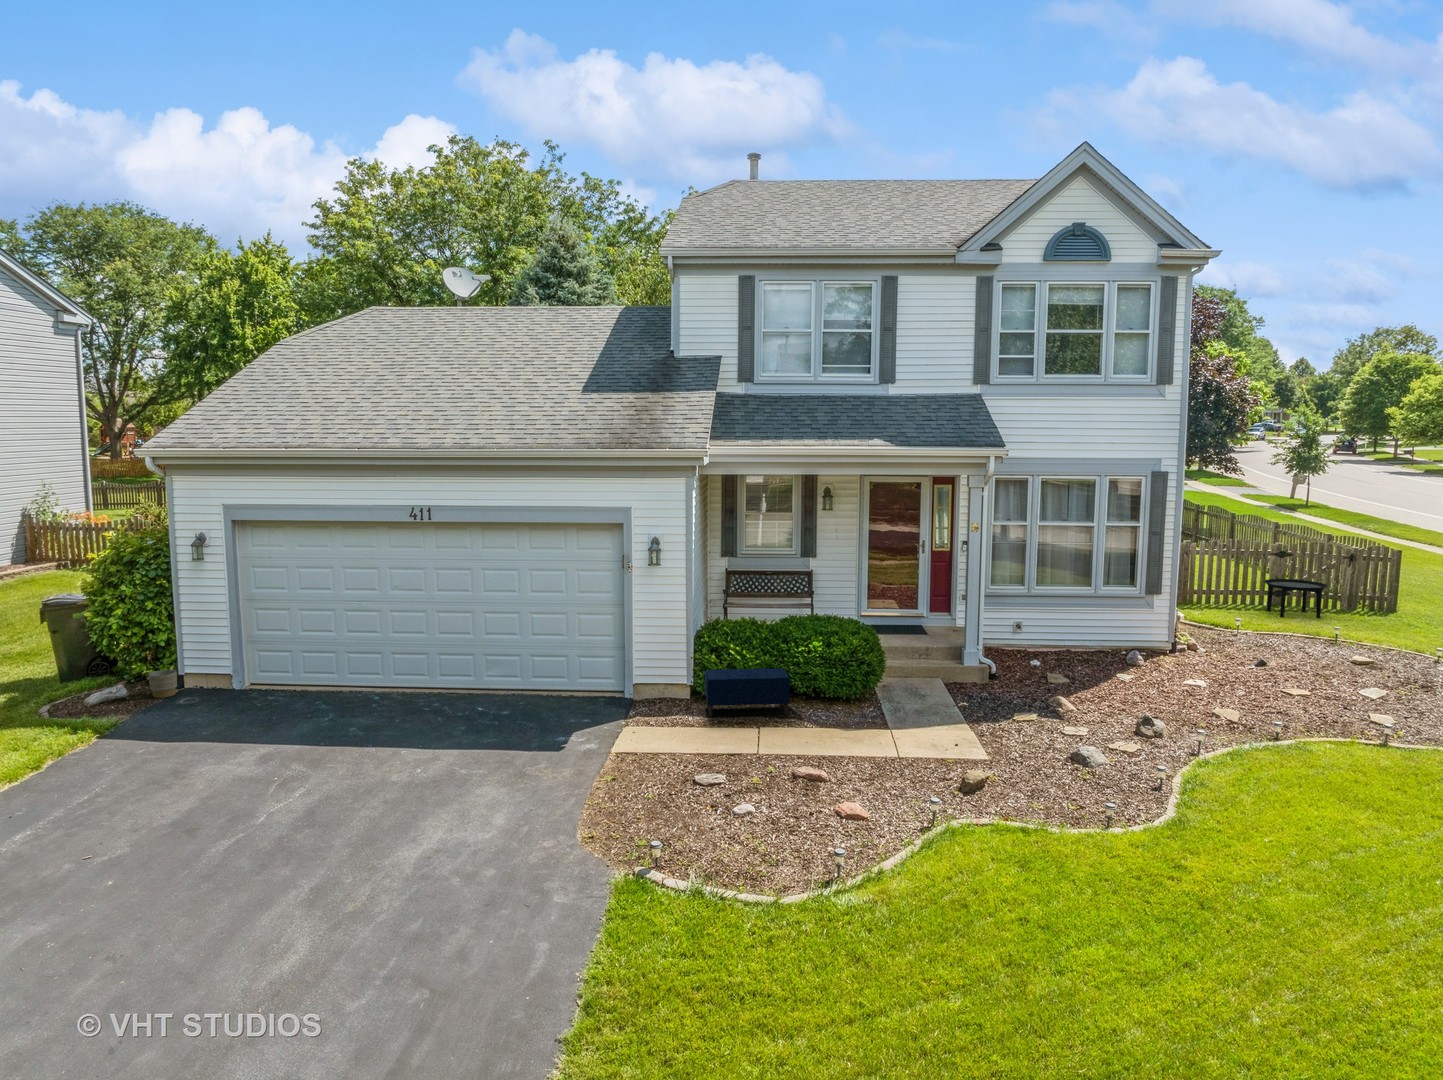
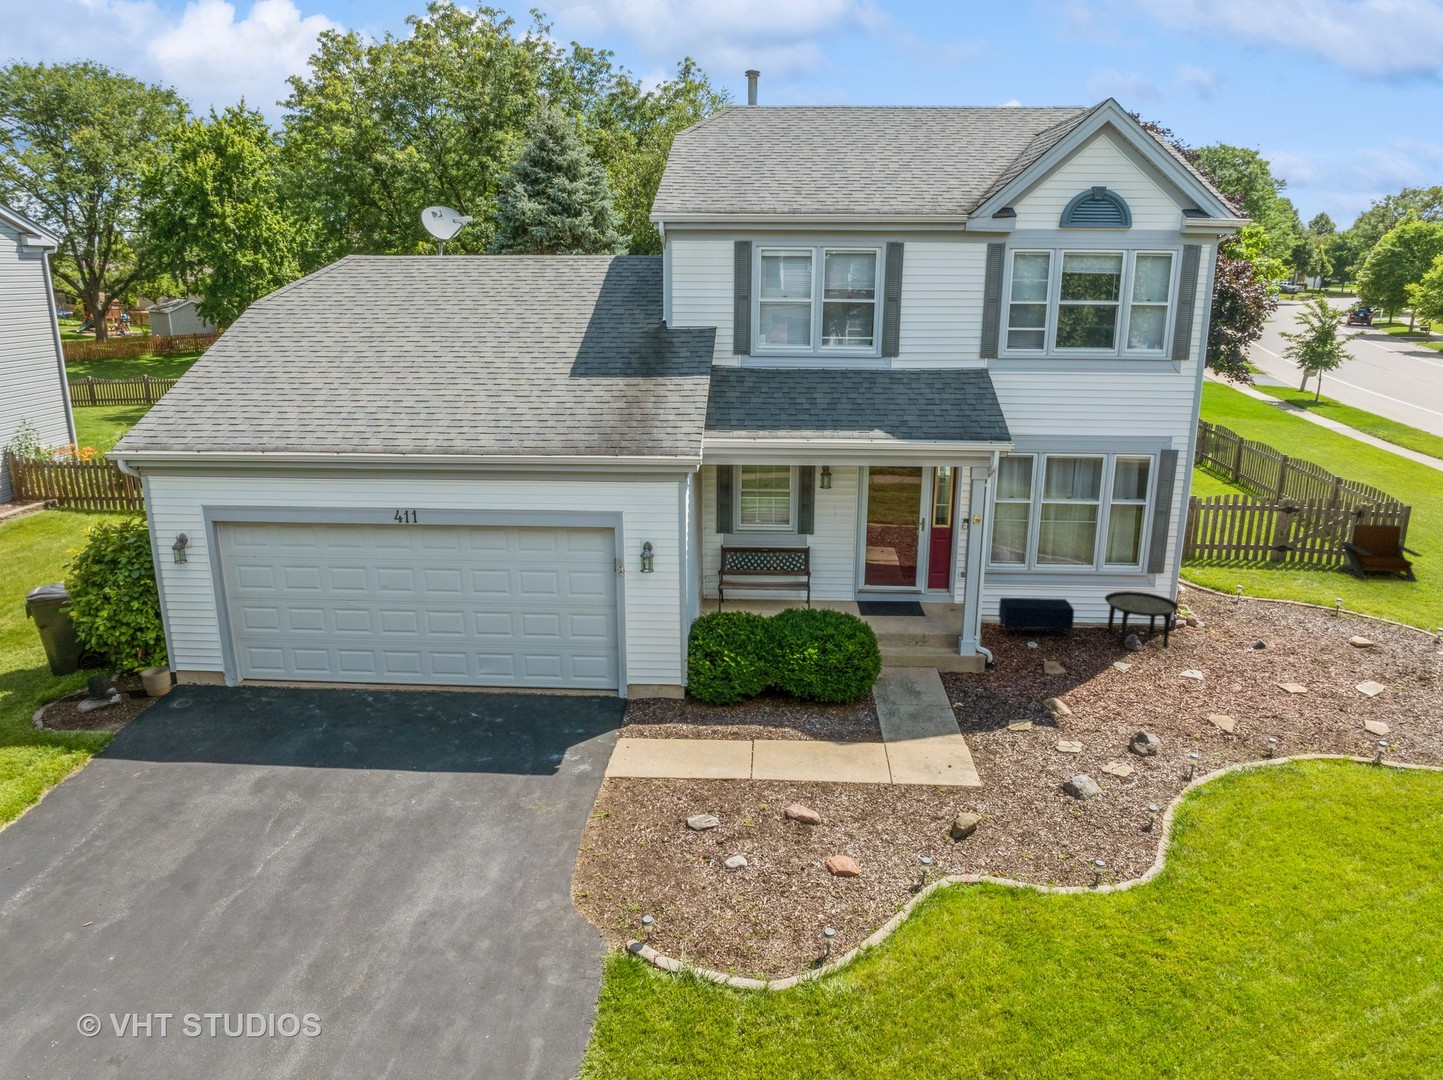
lounge chair: none [1338,568,1420,622] -> present [1339,524,1422,582]
round table: present [1264,579,1327,618] -> present [1105,591,1178,648]
bench: present [705,668,790,717] -> present [999,598,1074,638]
watering can: none [88,671,126,700] -> present [87,668,117,699]

